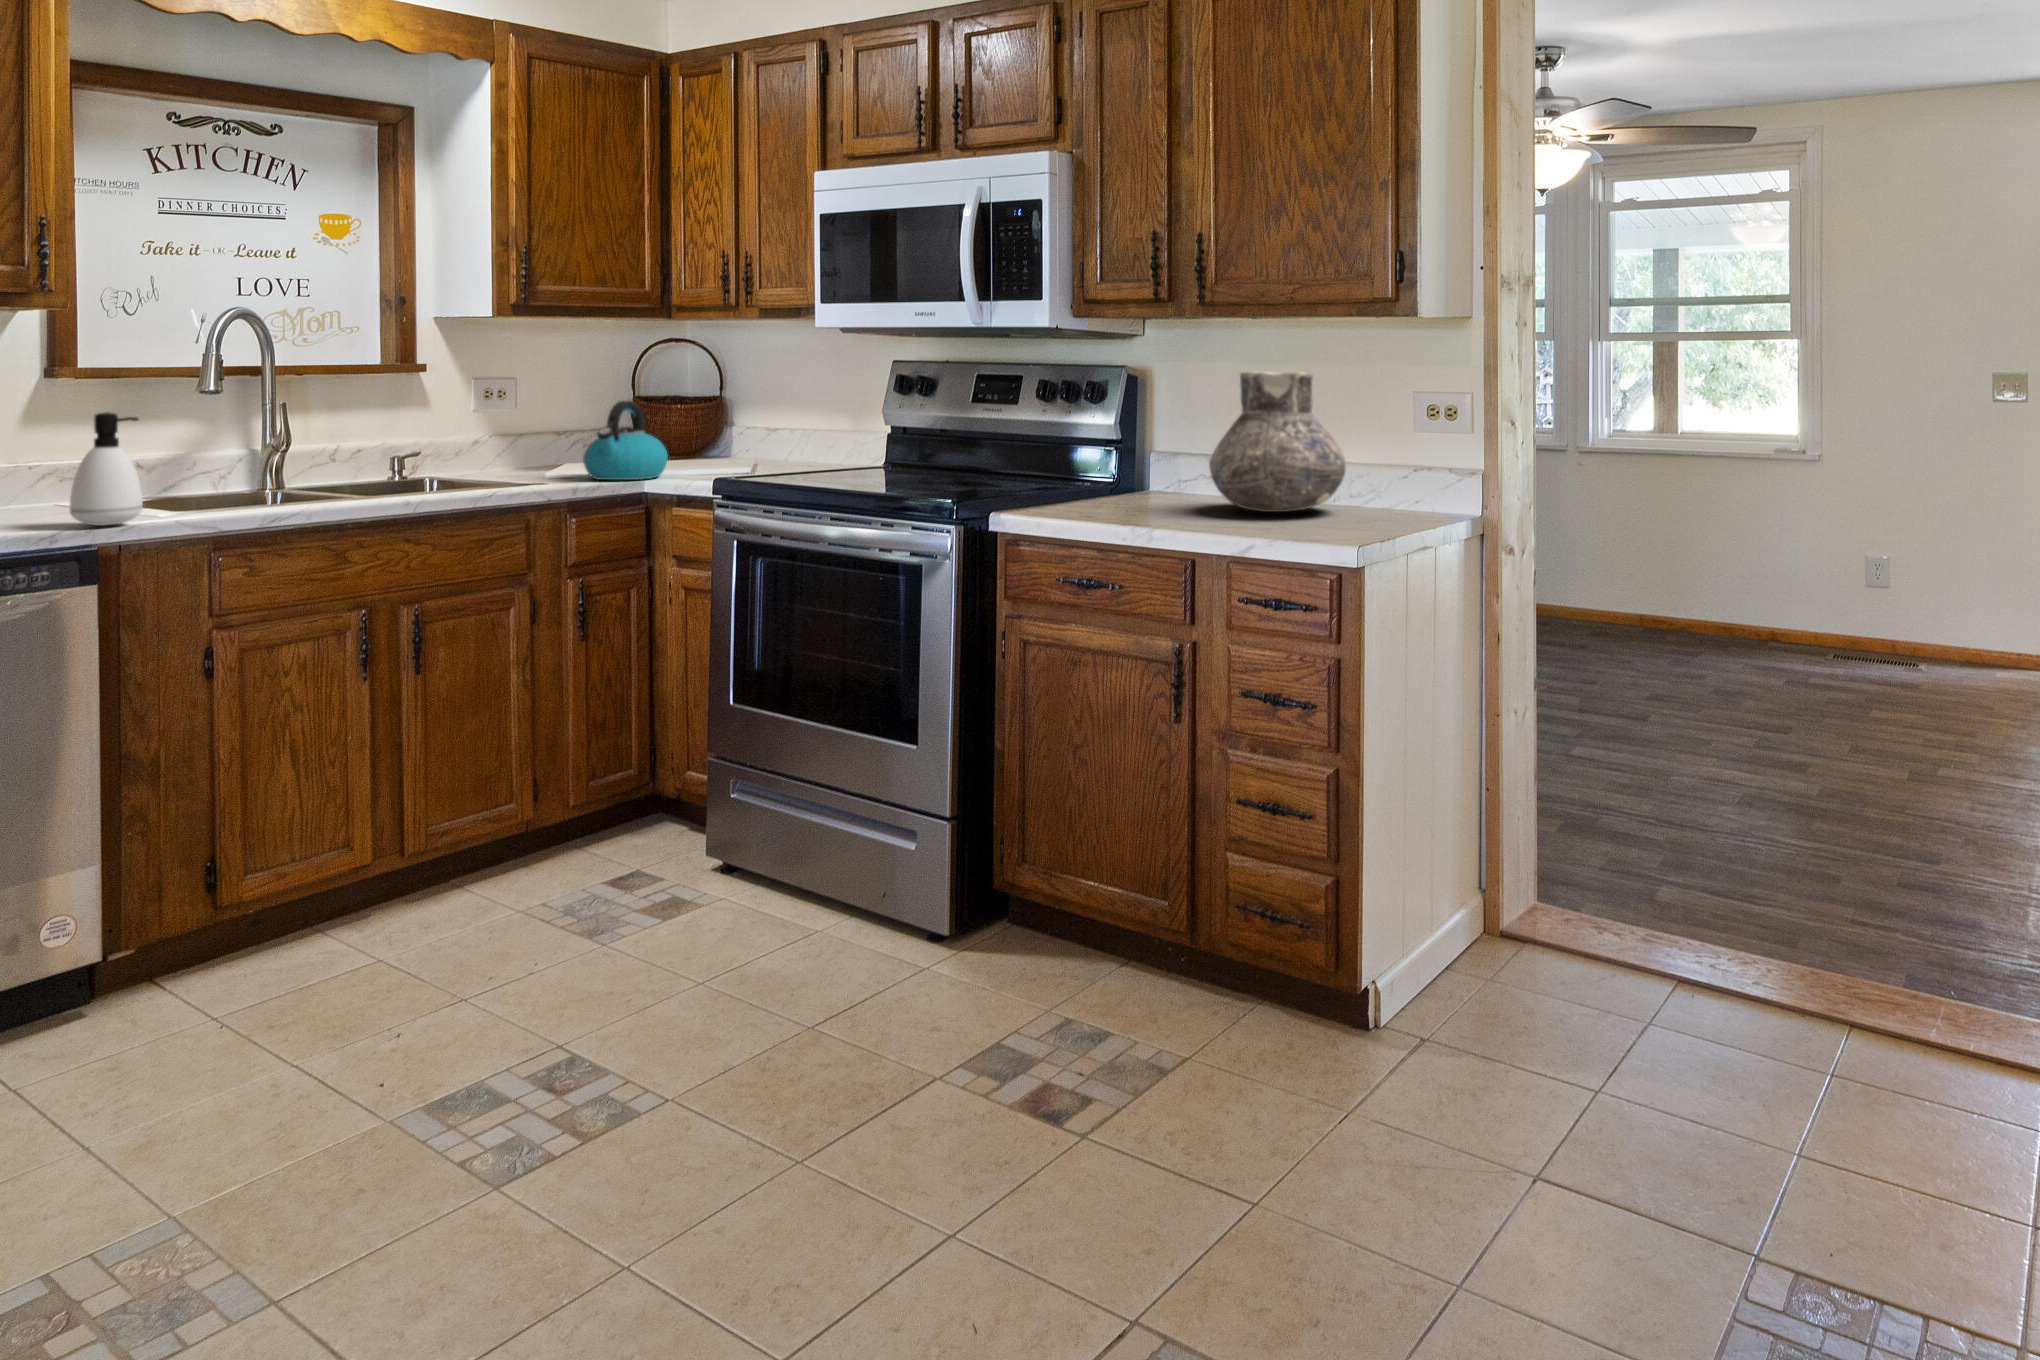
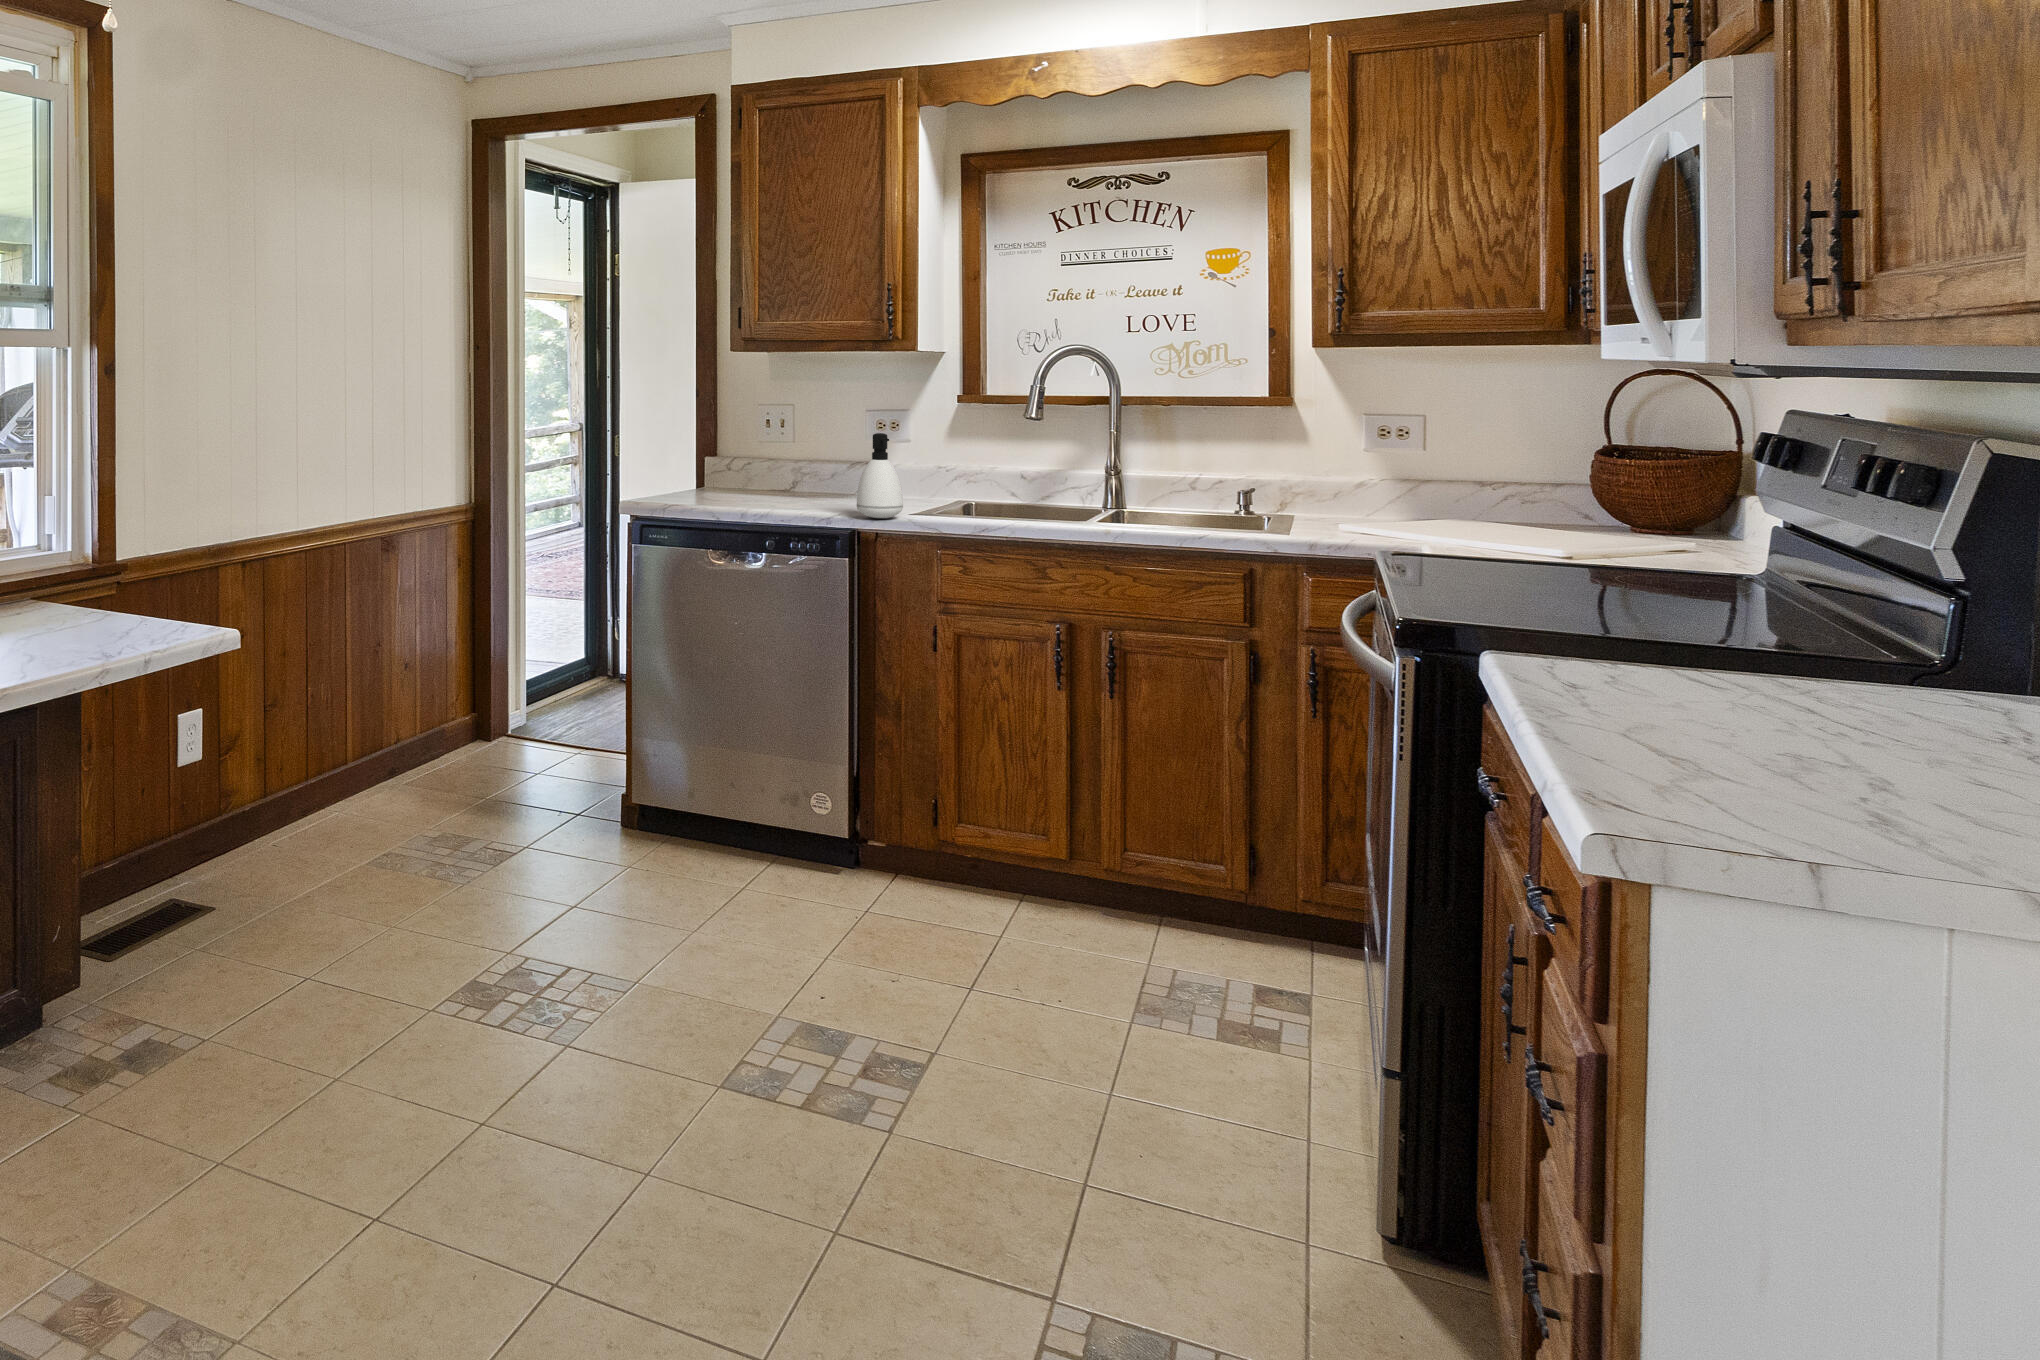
vase: present [1209,371,1346,512] -> none [1614,485,1904,734]
kettle: present [583,401,668,480] -> none [1335,452,1447,545]

